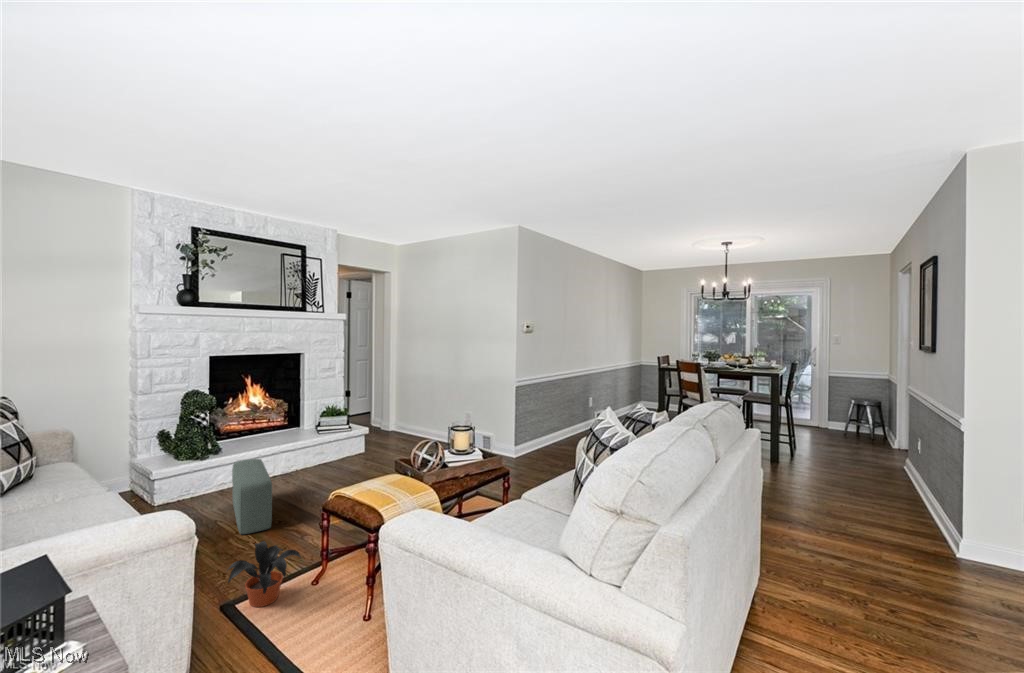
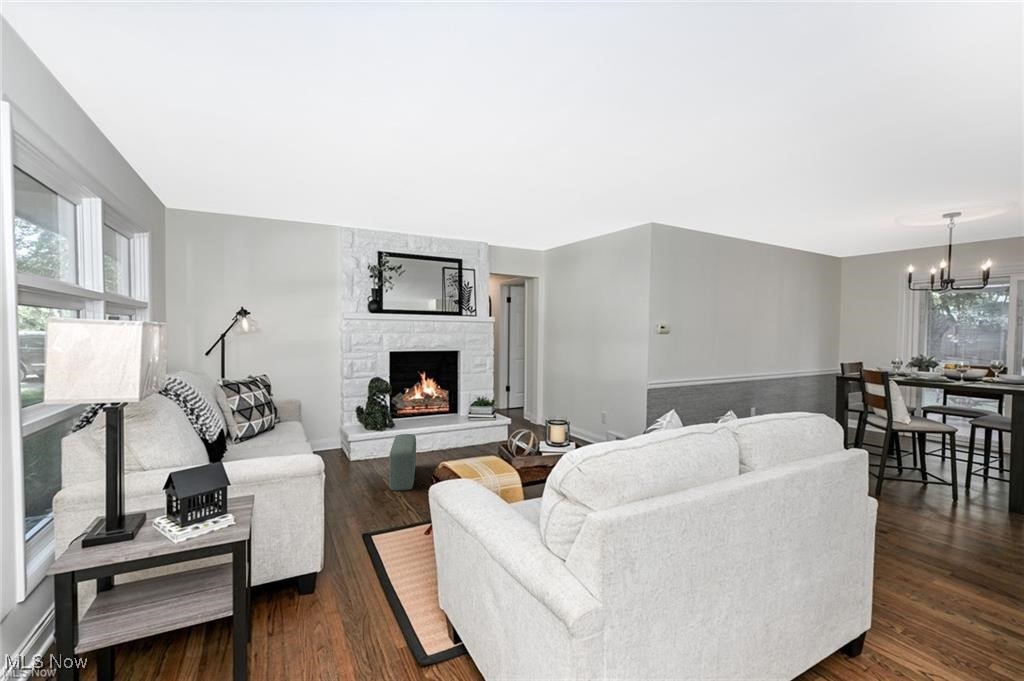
potted plant: present [228,541,301,607] -> none [358,494,412,542]

